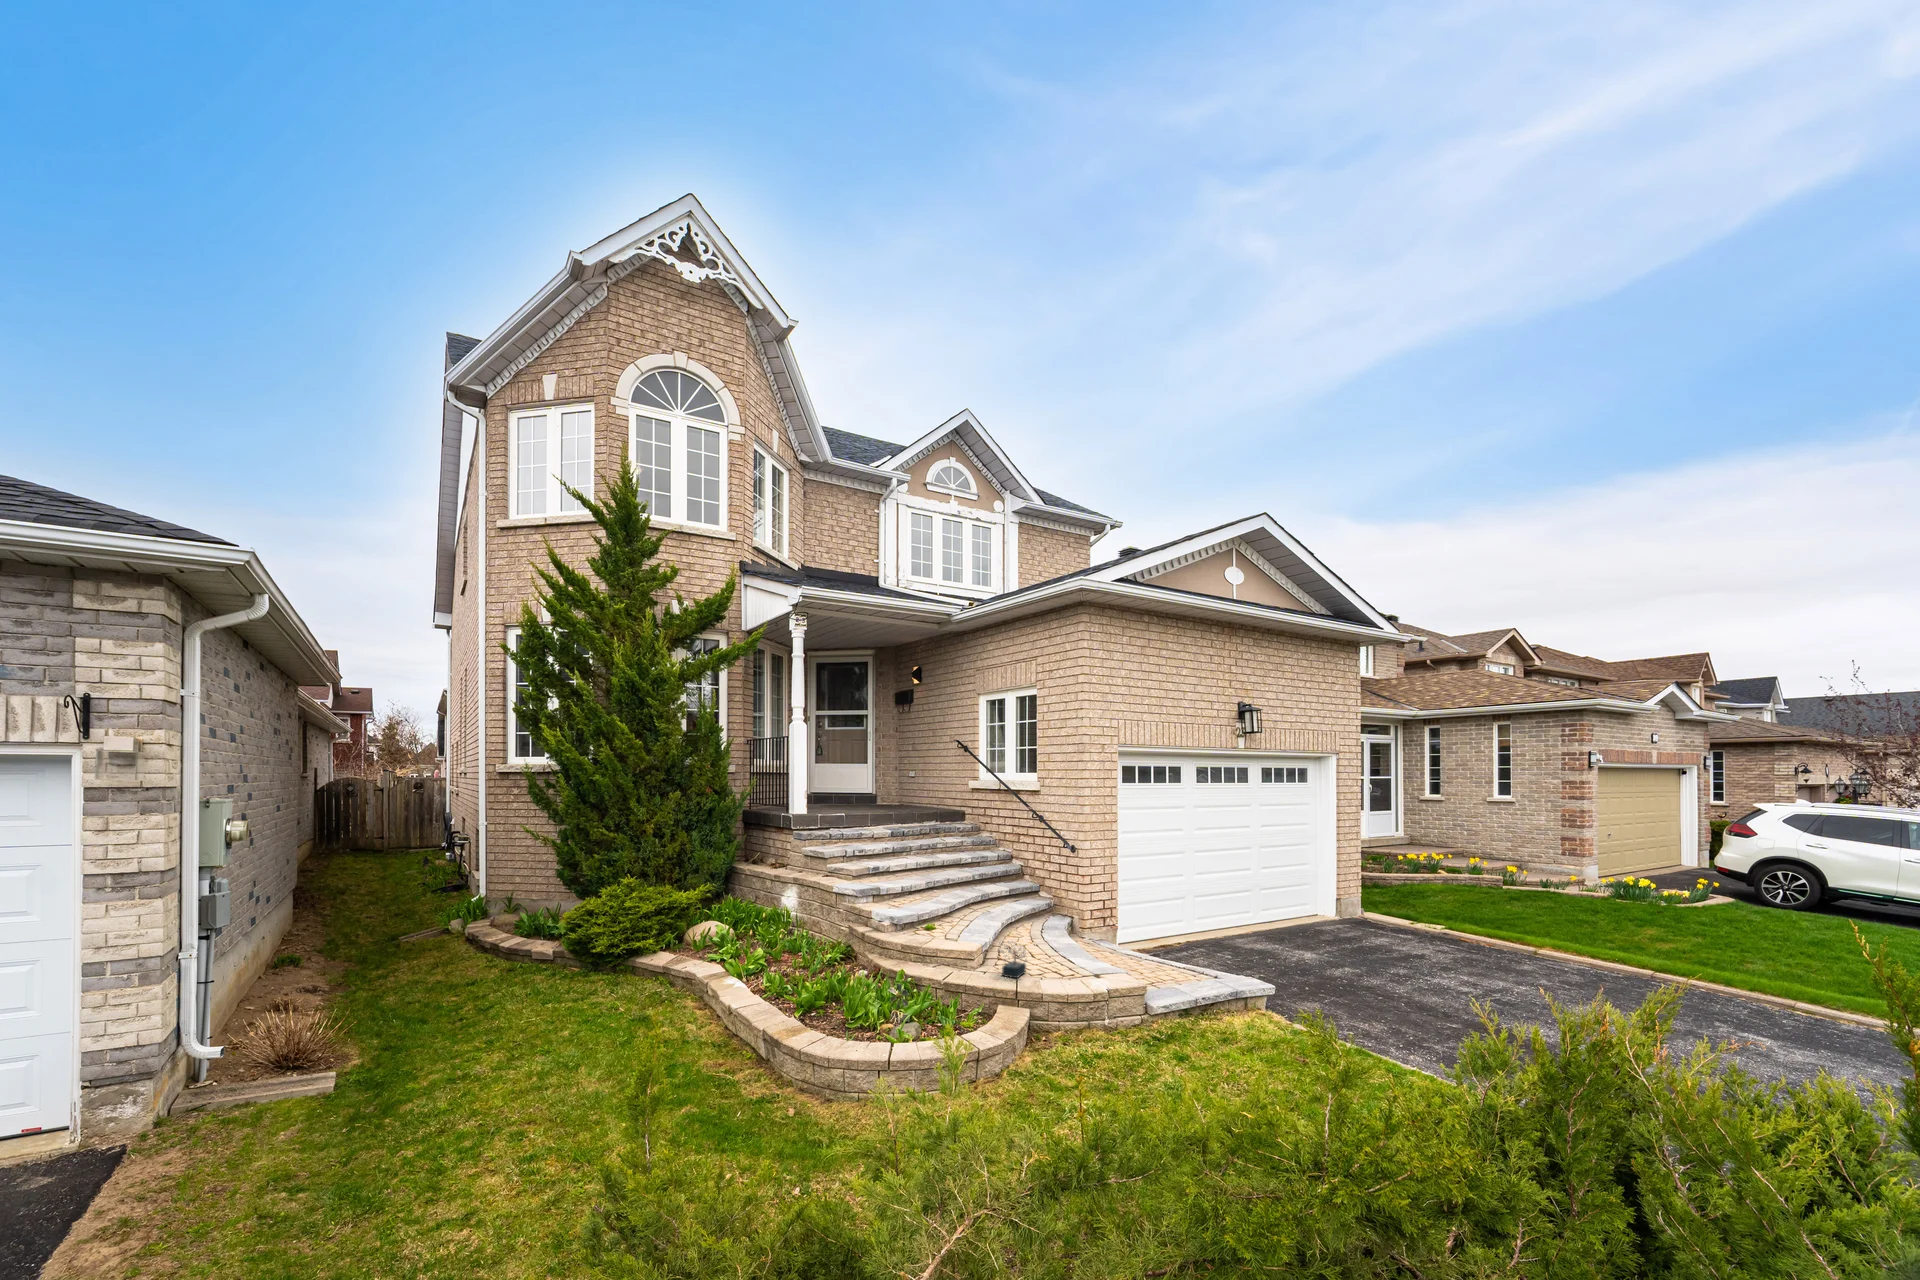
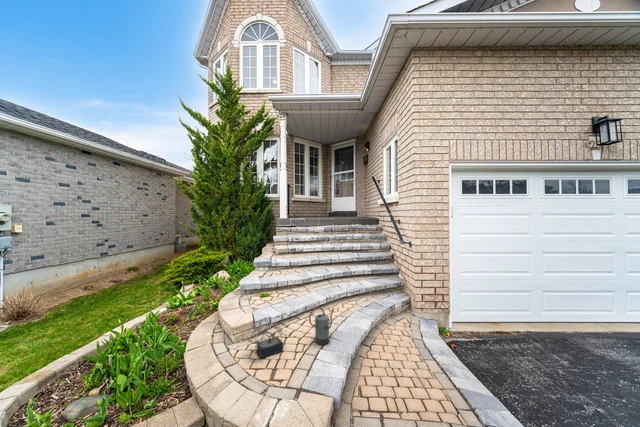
watering can: none [1038,924,1054,966] -> present [309,307,334,345]

